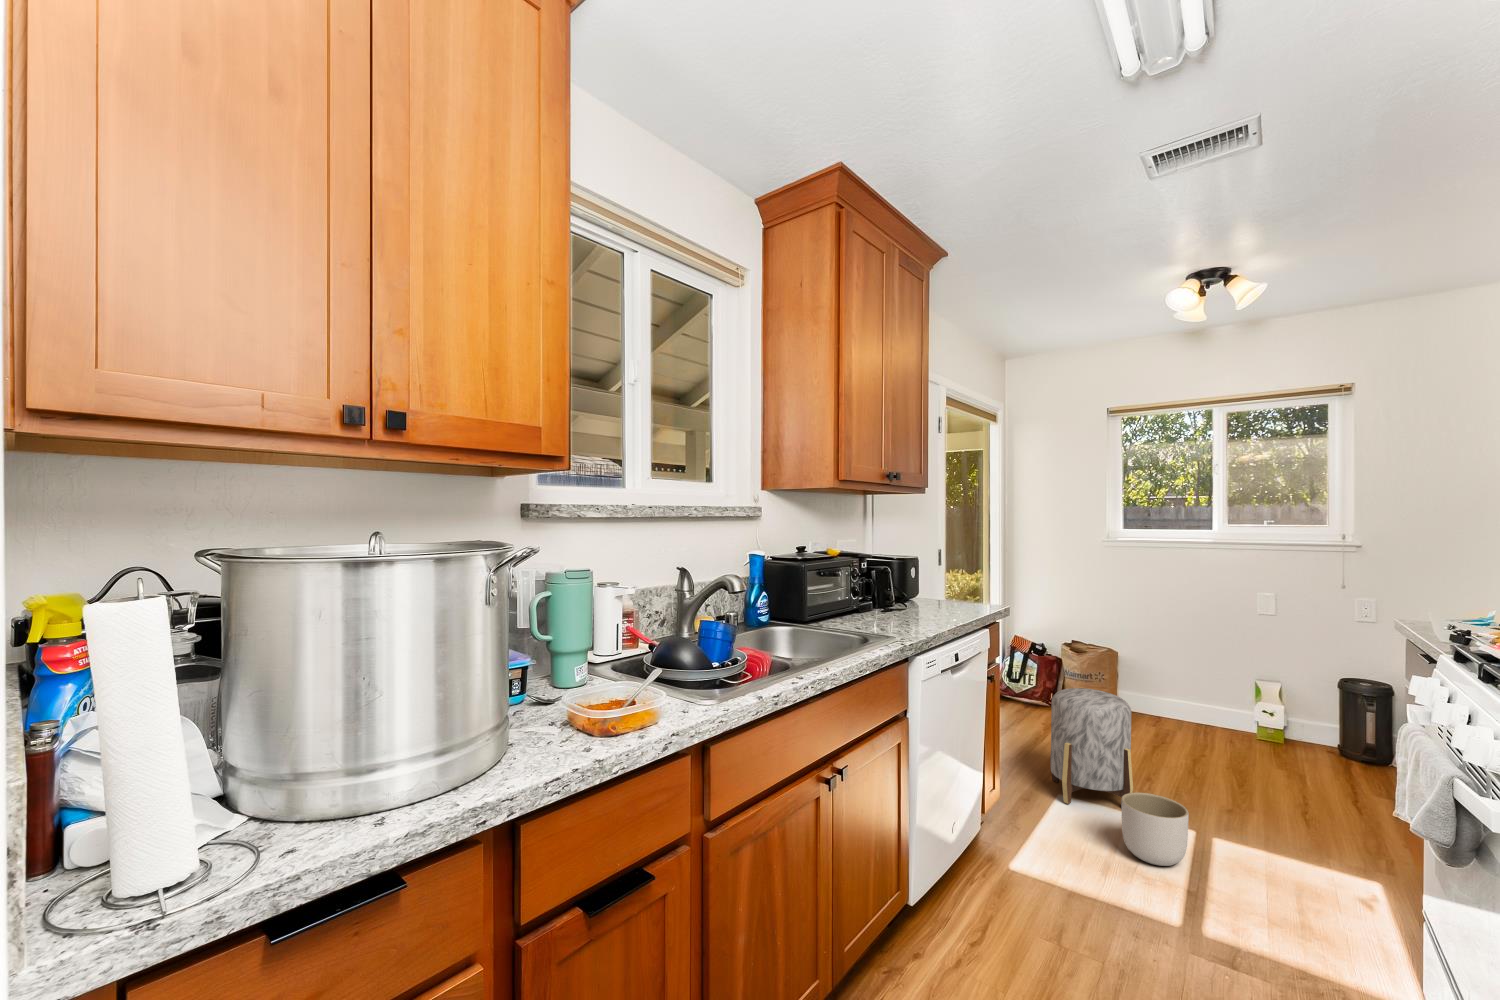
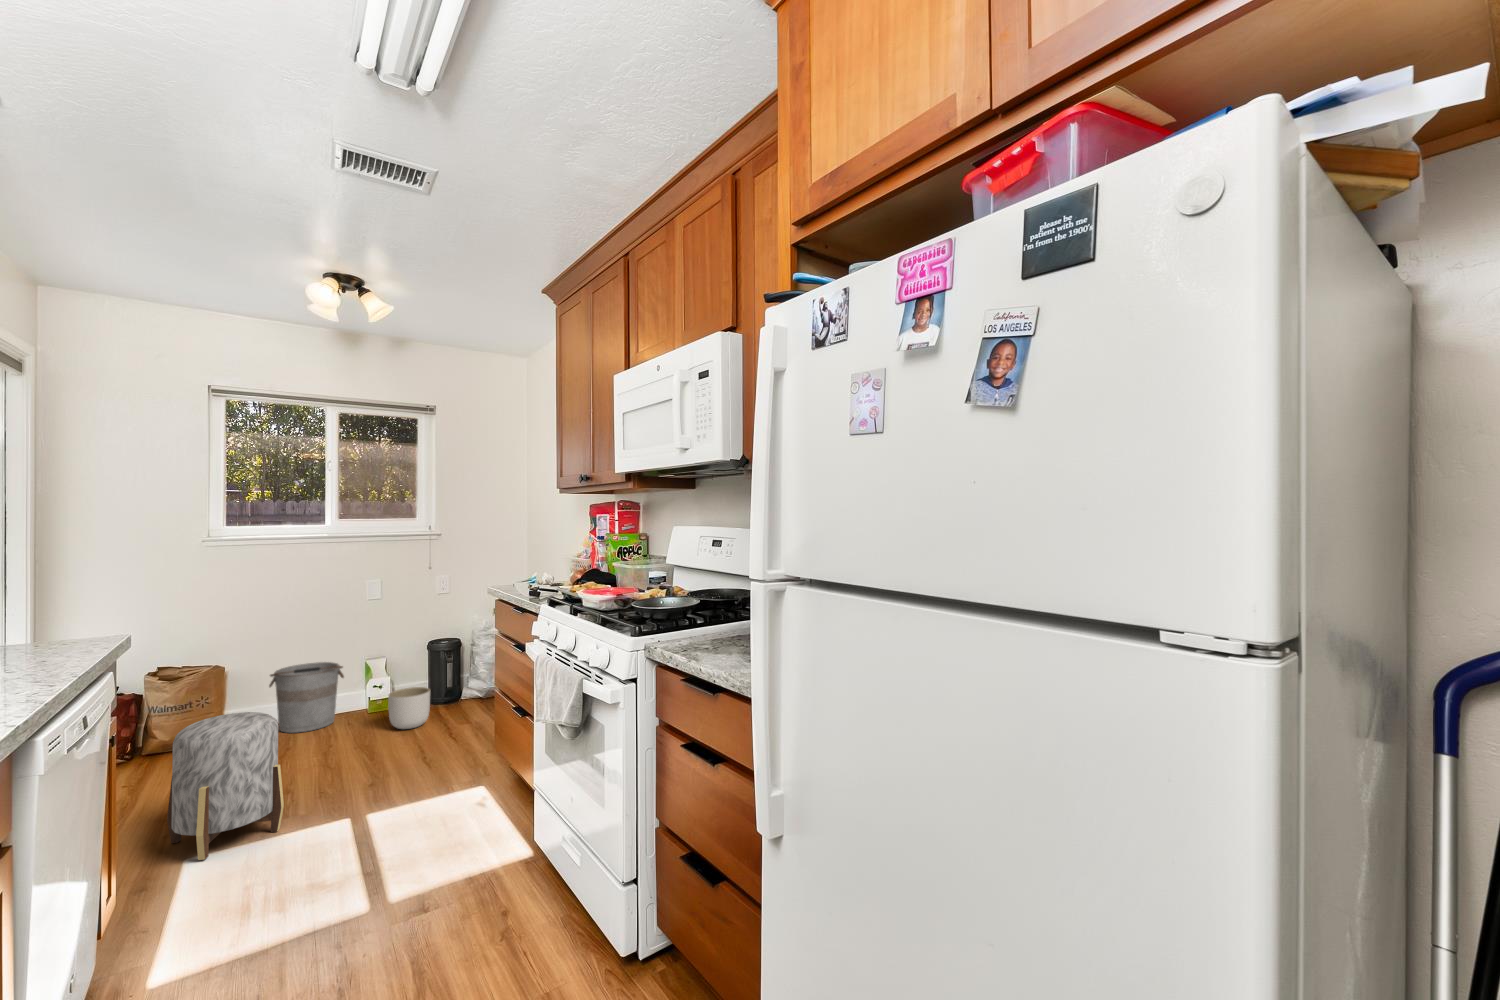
bucket: none [1154,666,1229,736] -> present [269,662,344,733]
planter: present [1121,793,1189,866] -> present [388,687,430,729]

